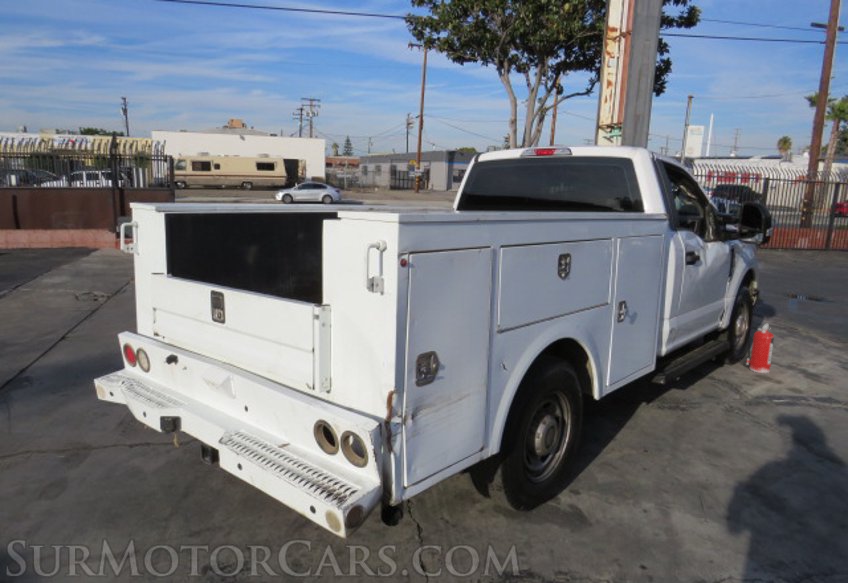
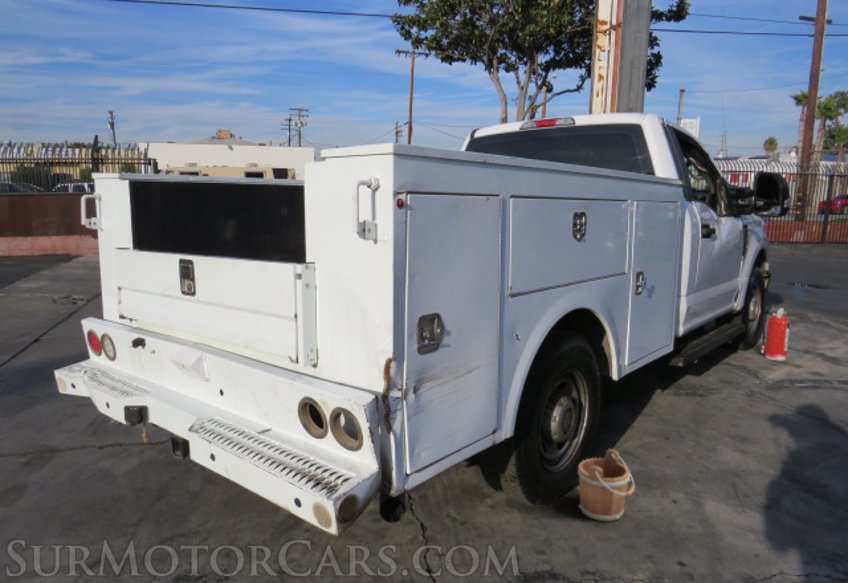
bucket: none [559,462,609,527] -> present [578,450,635,522]

